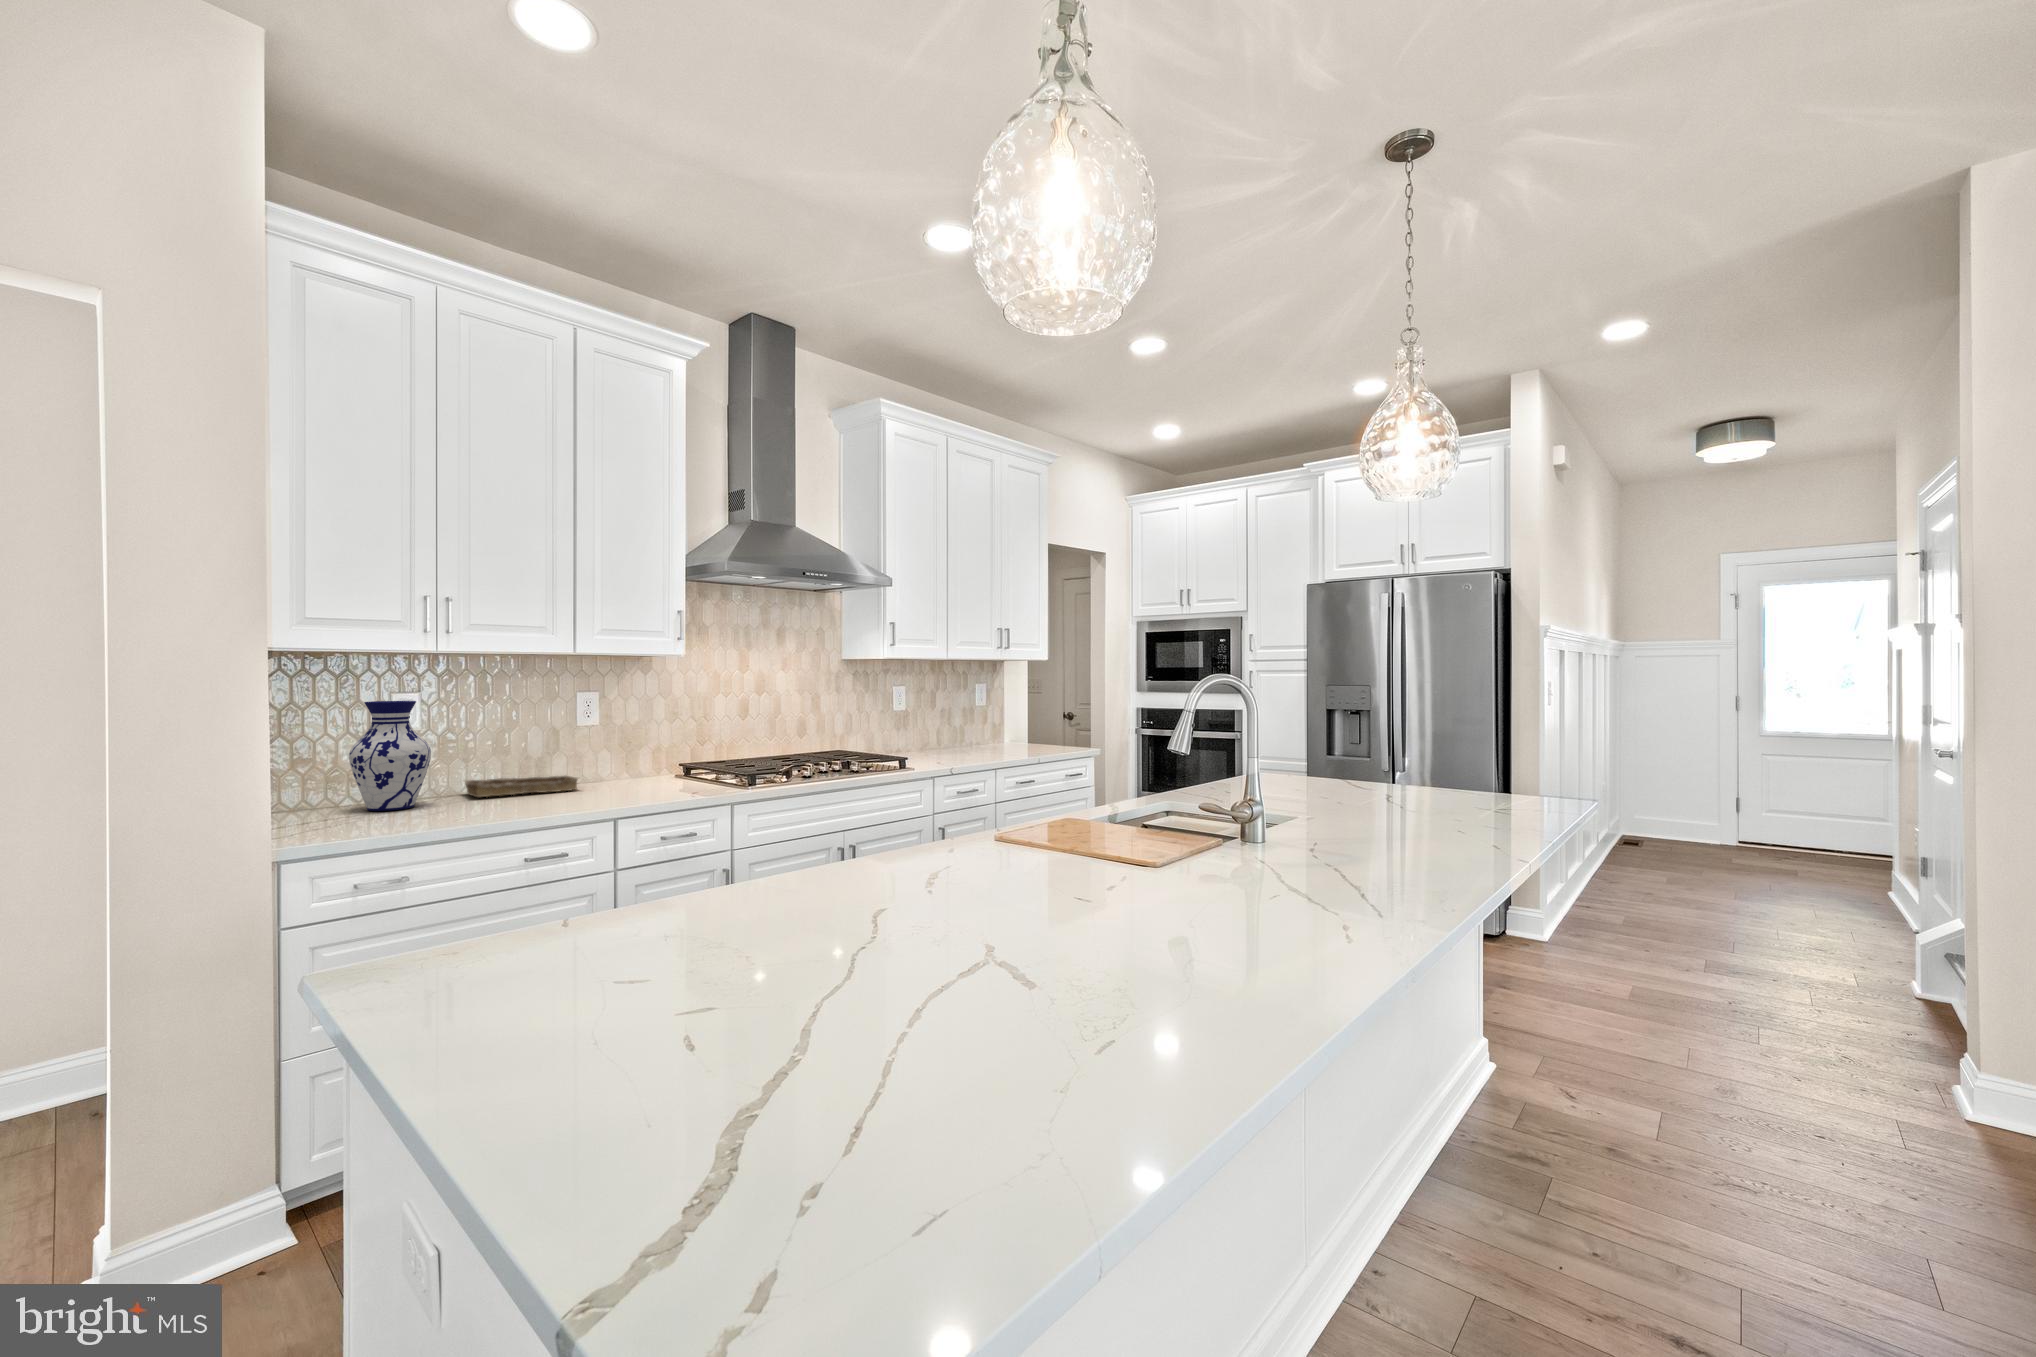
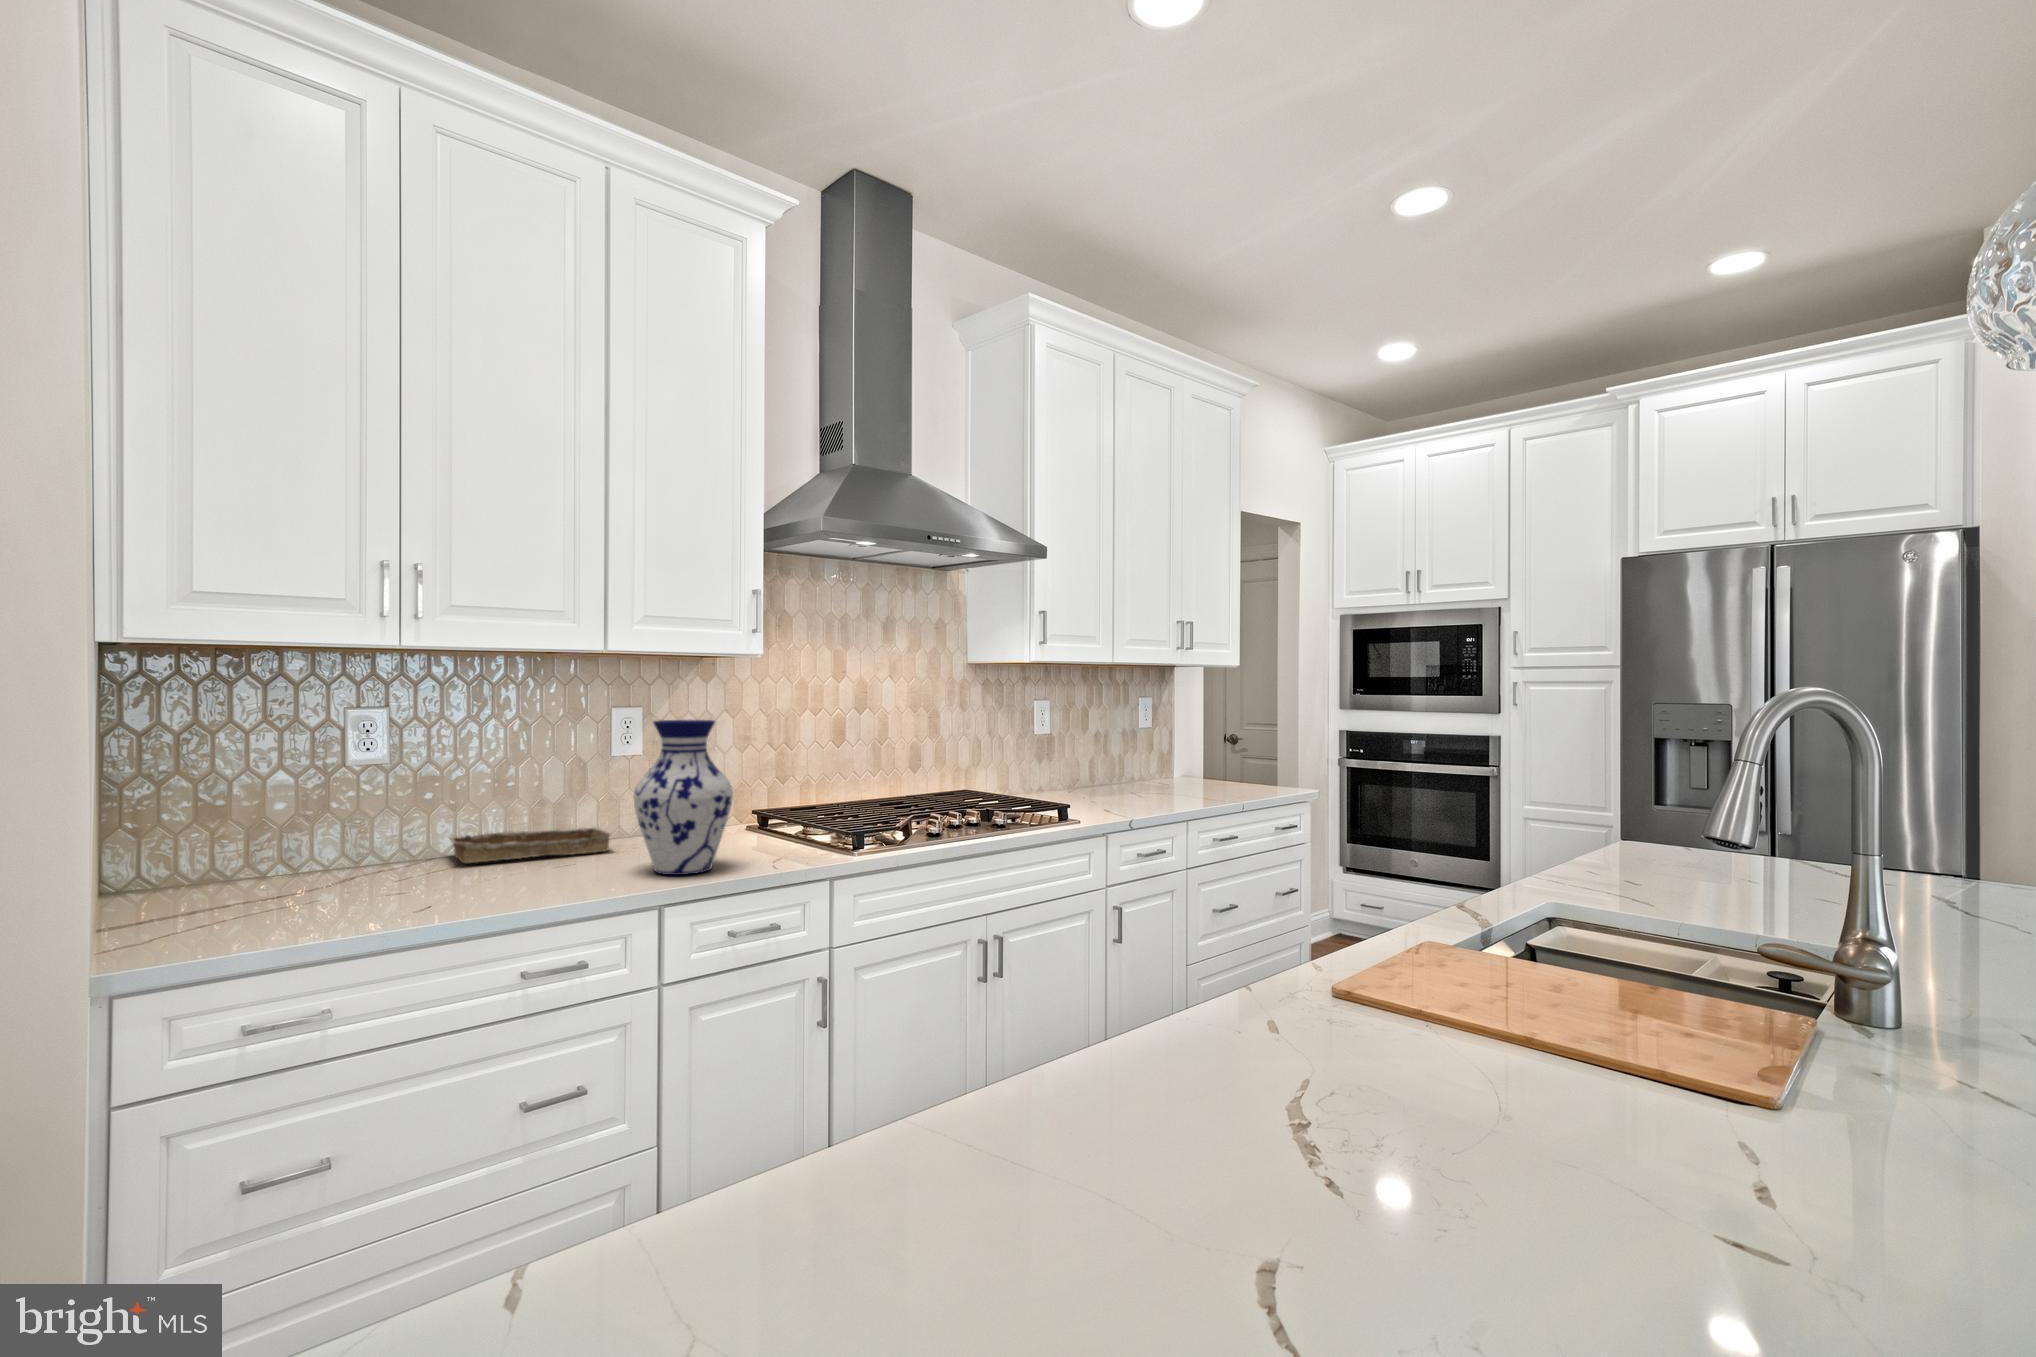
vase: present [349,701,431,811] -> present [634,720,733,875]

